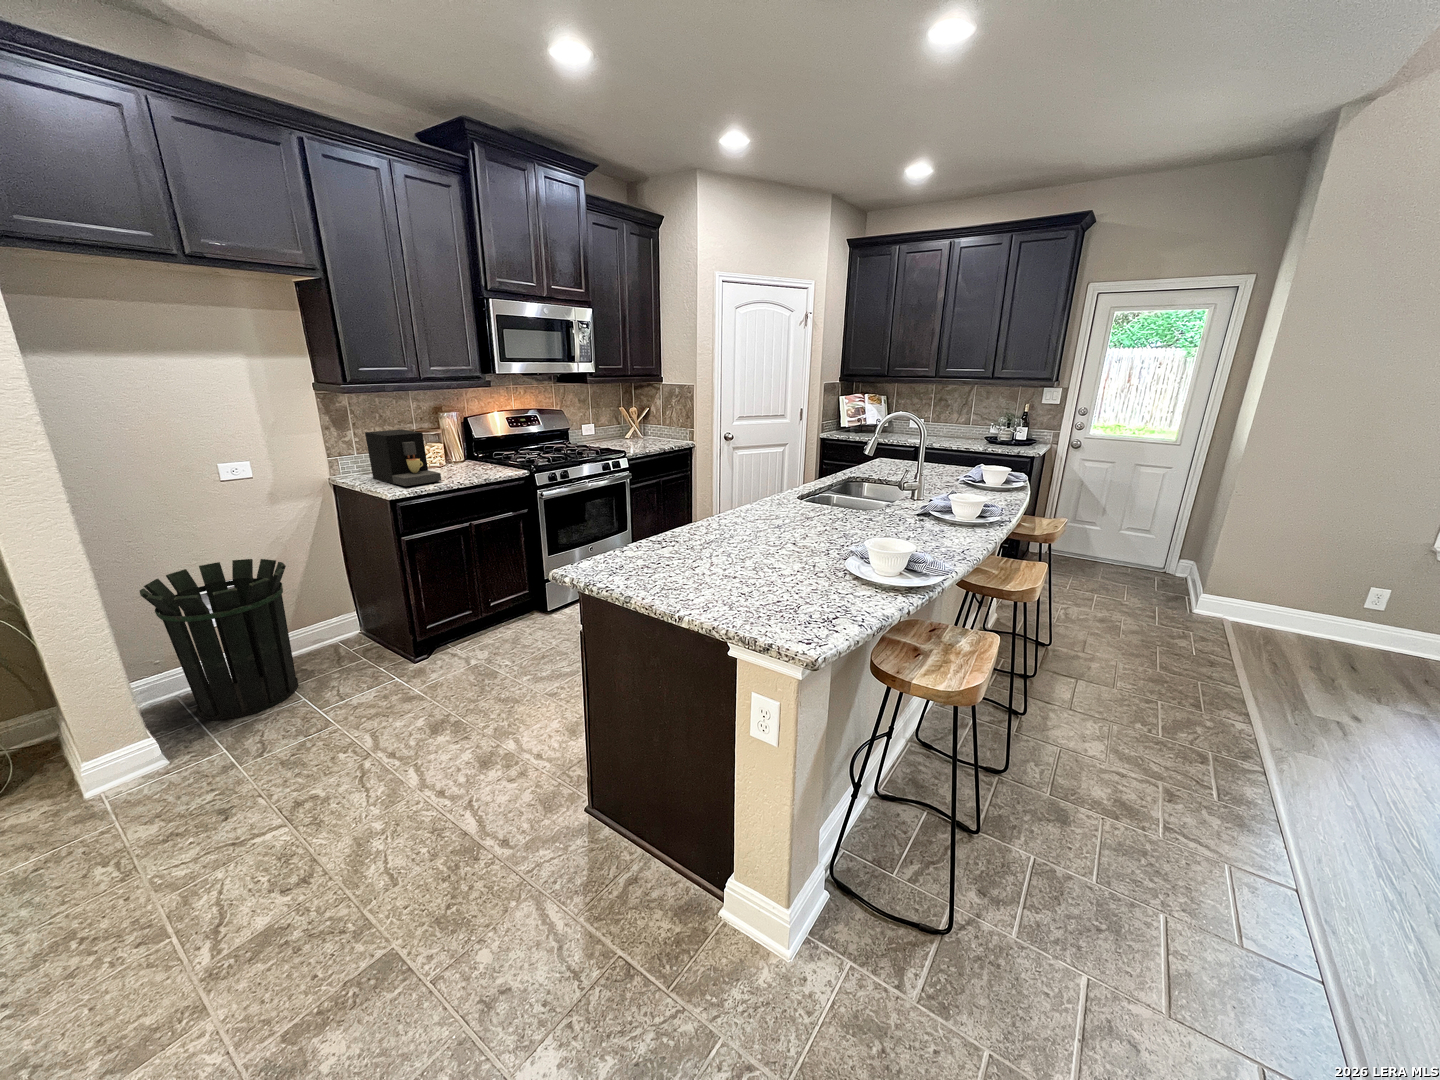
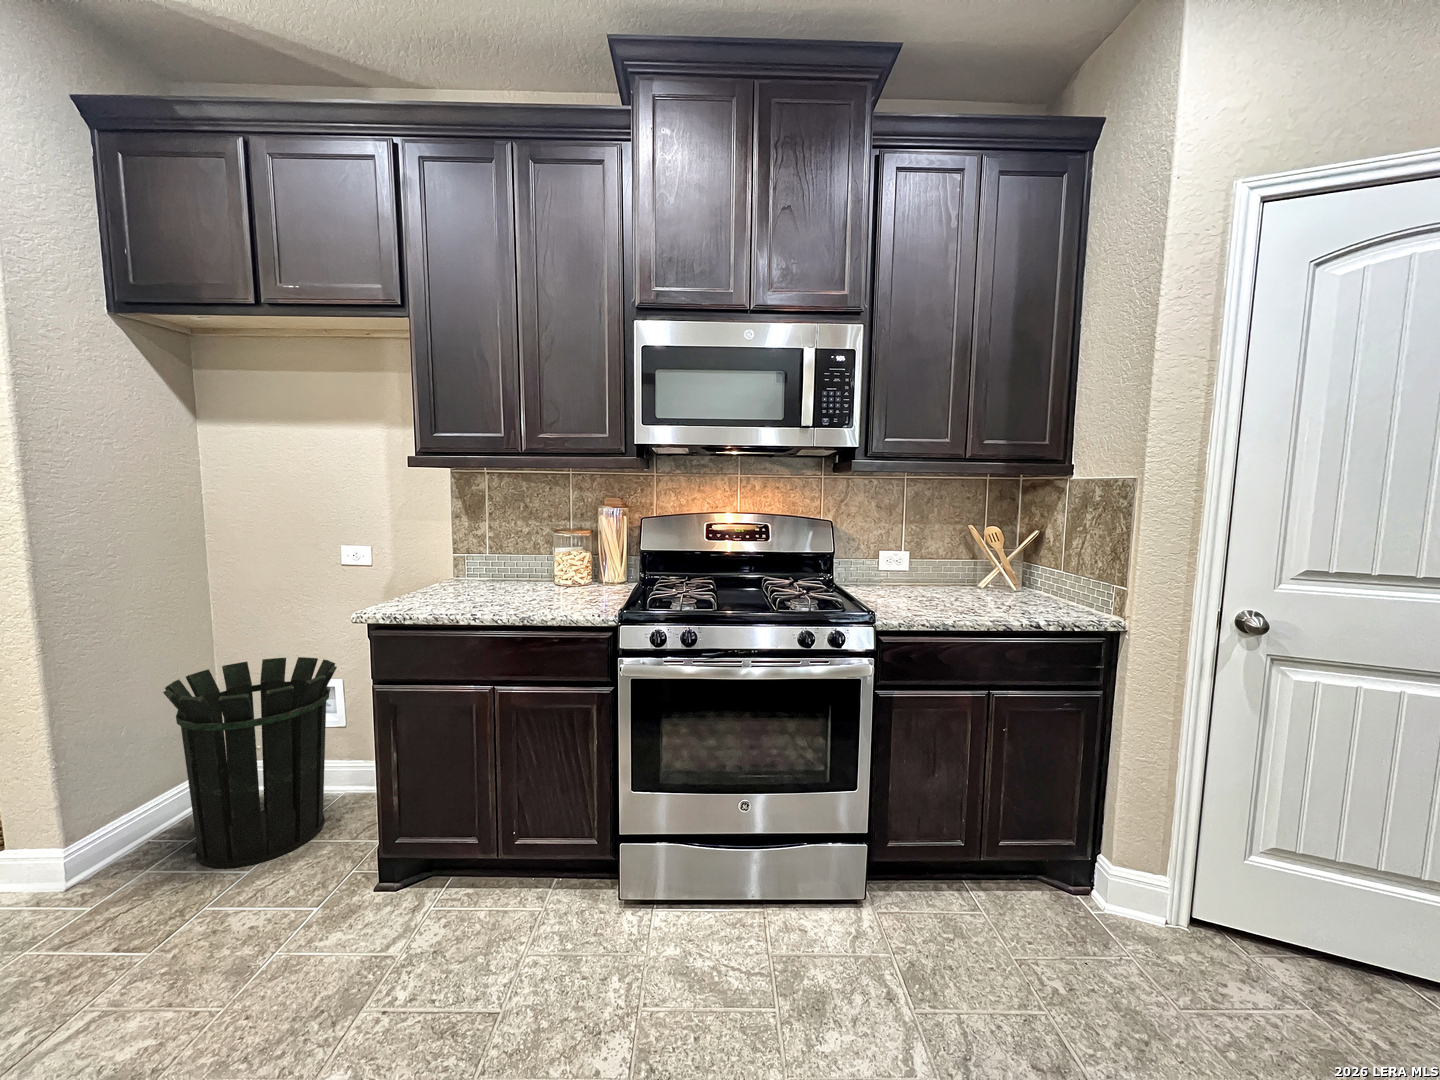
coffee maker: present [365,429,441,486] -> none [406,522,507,606]

